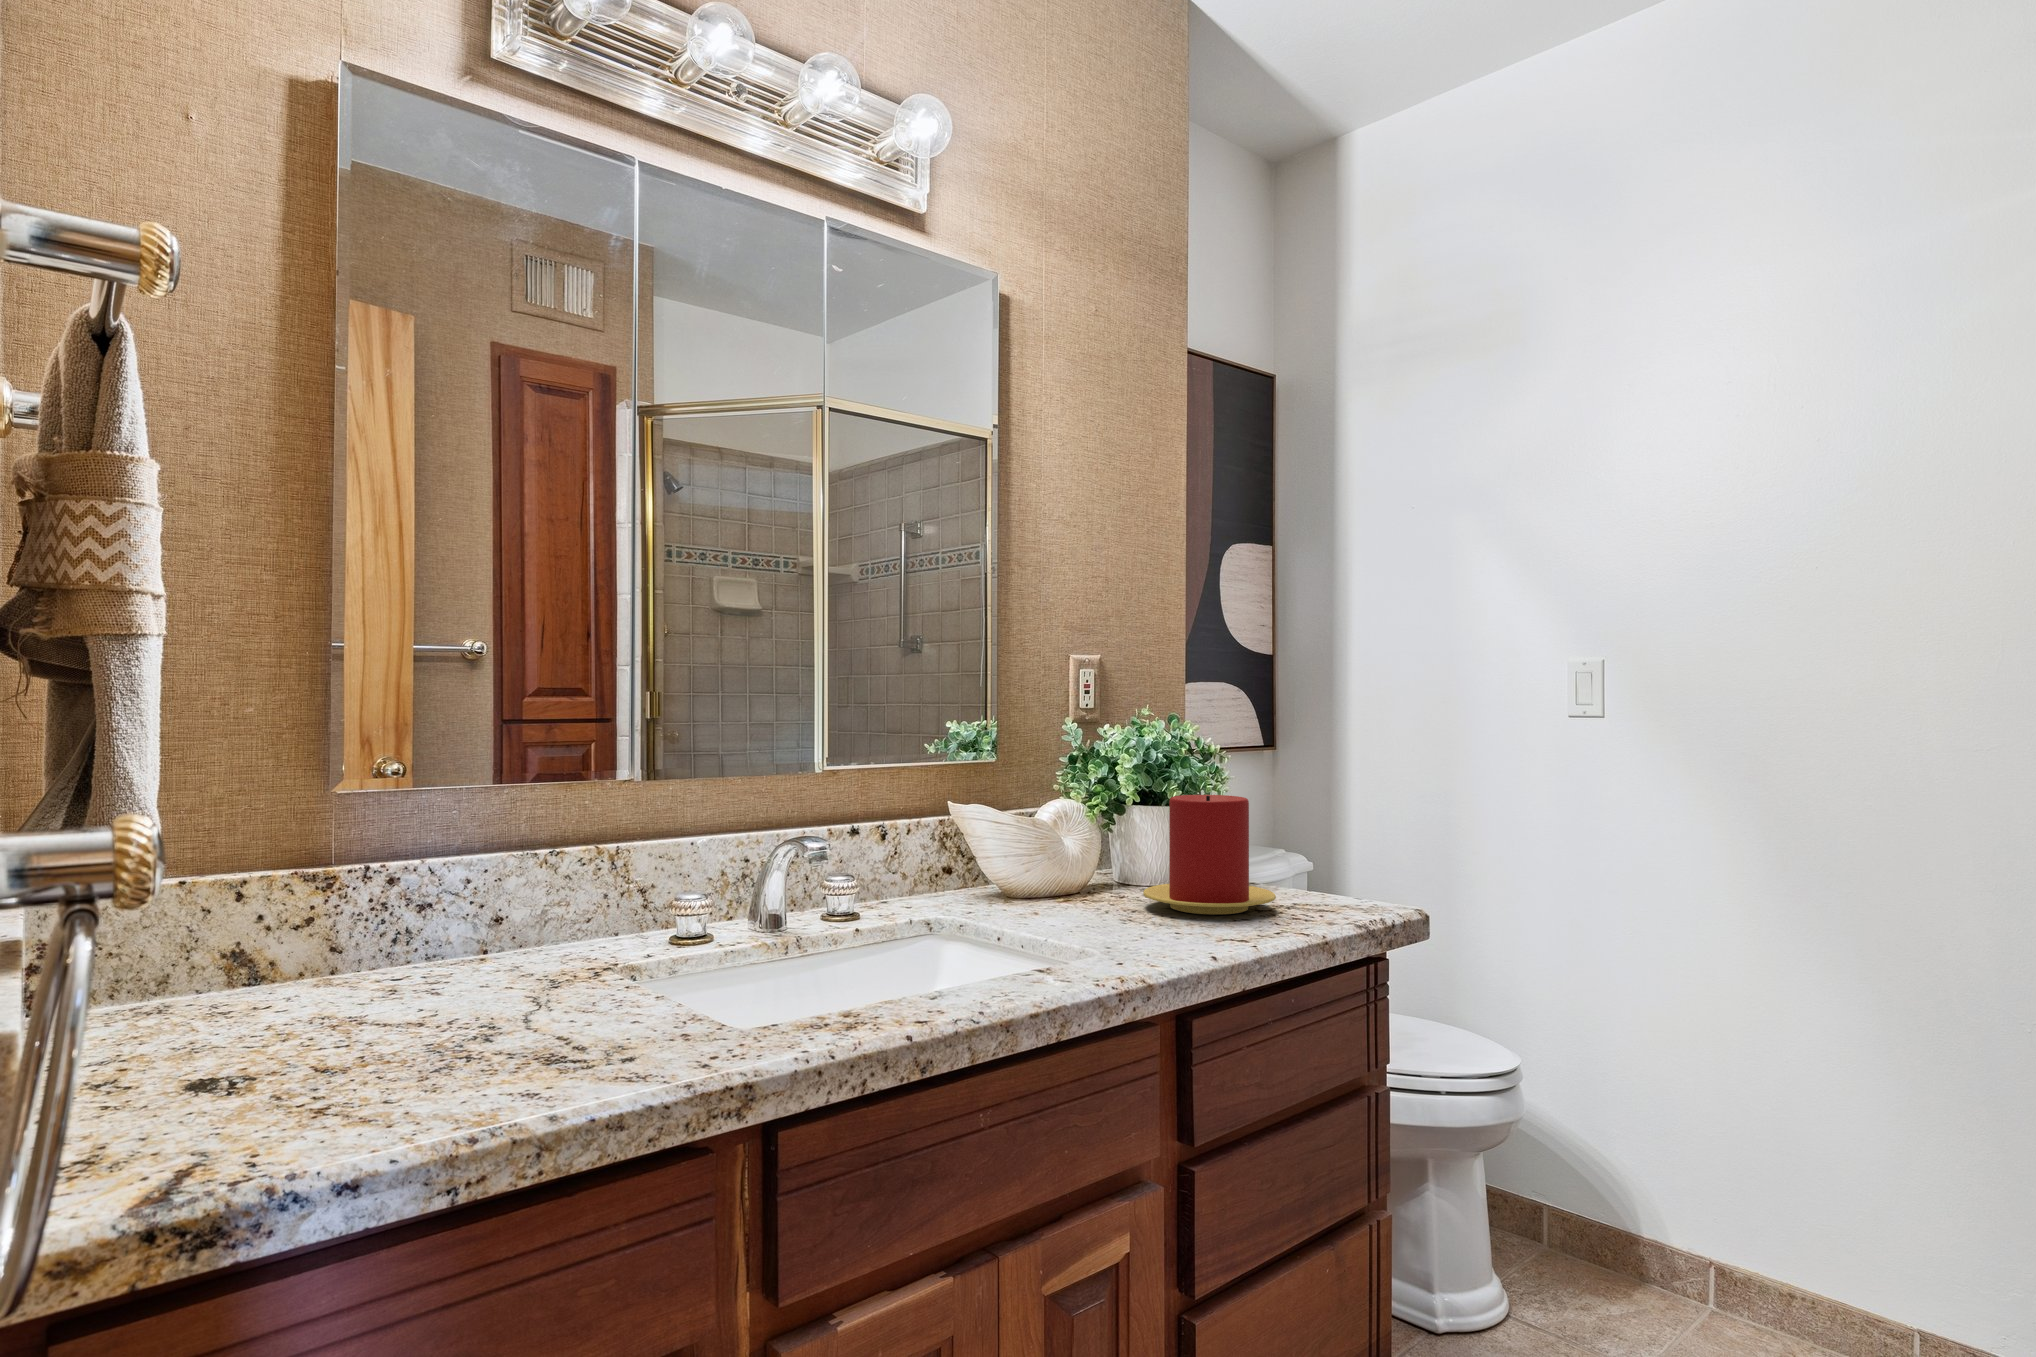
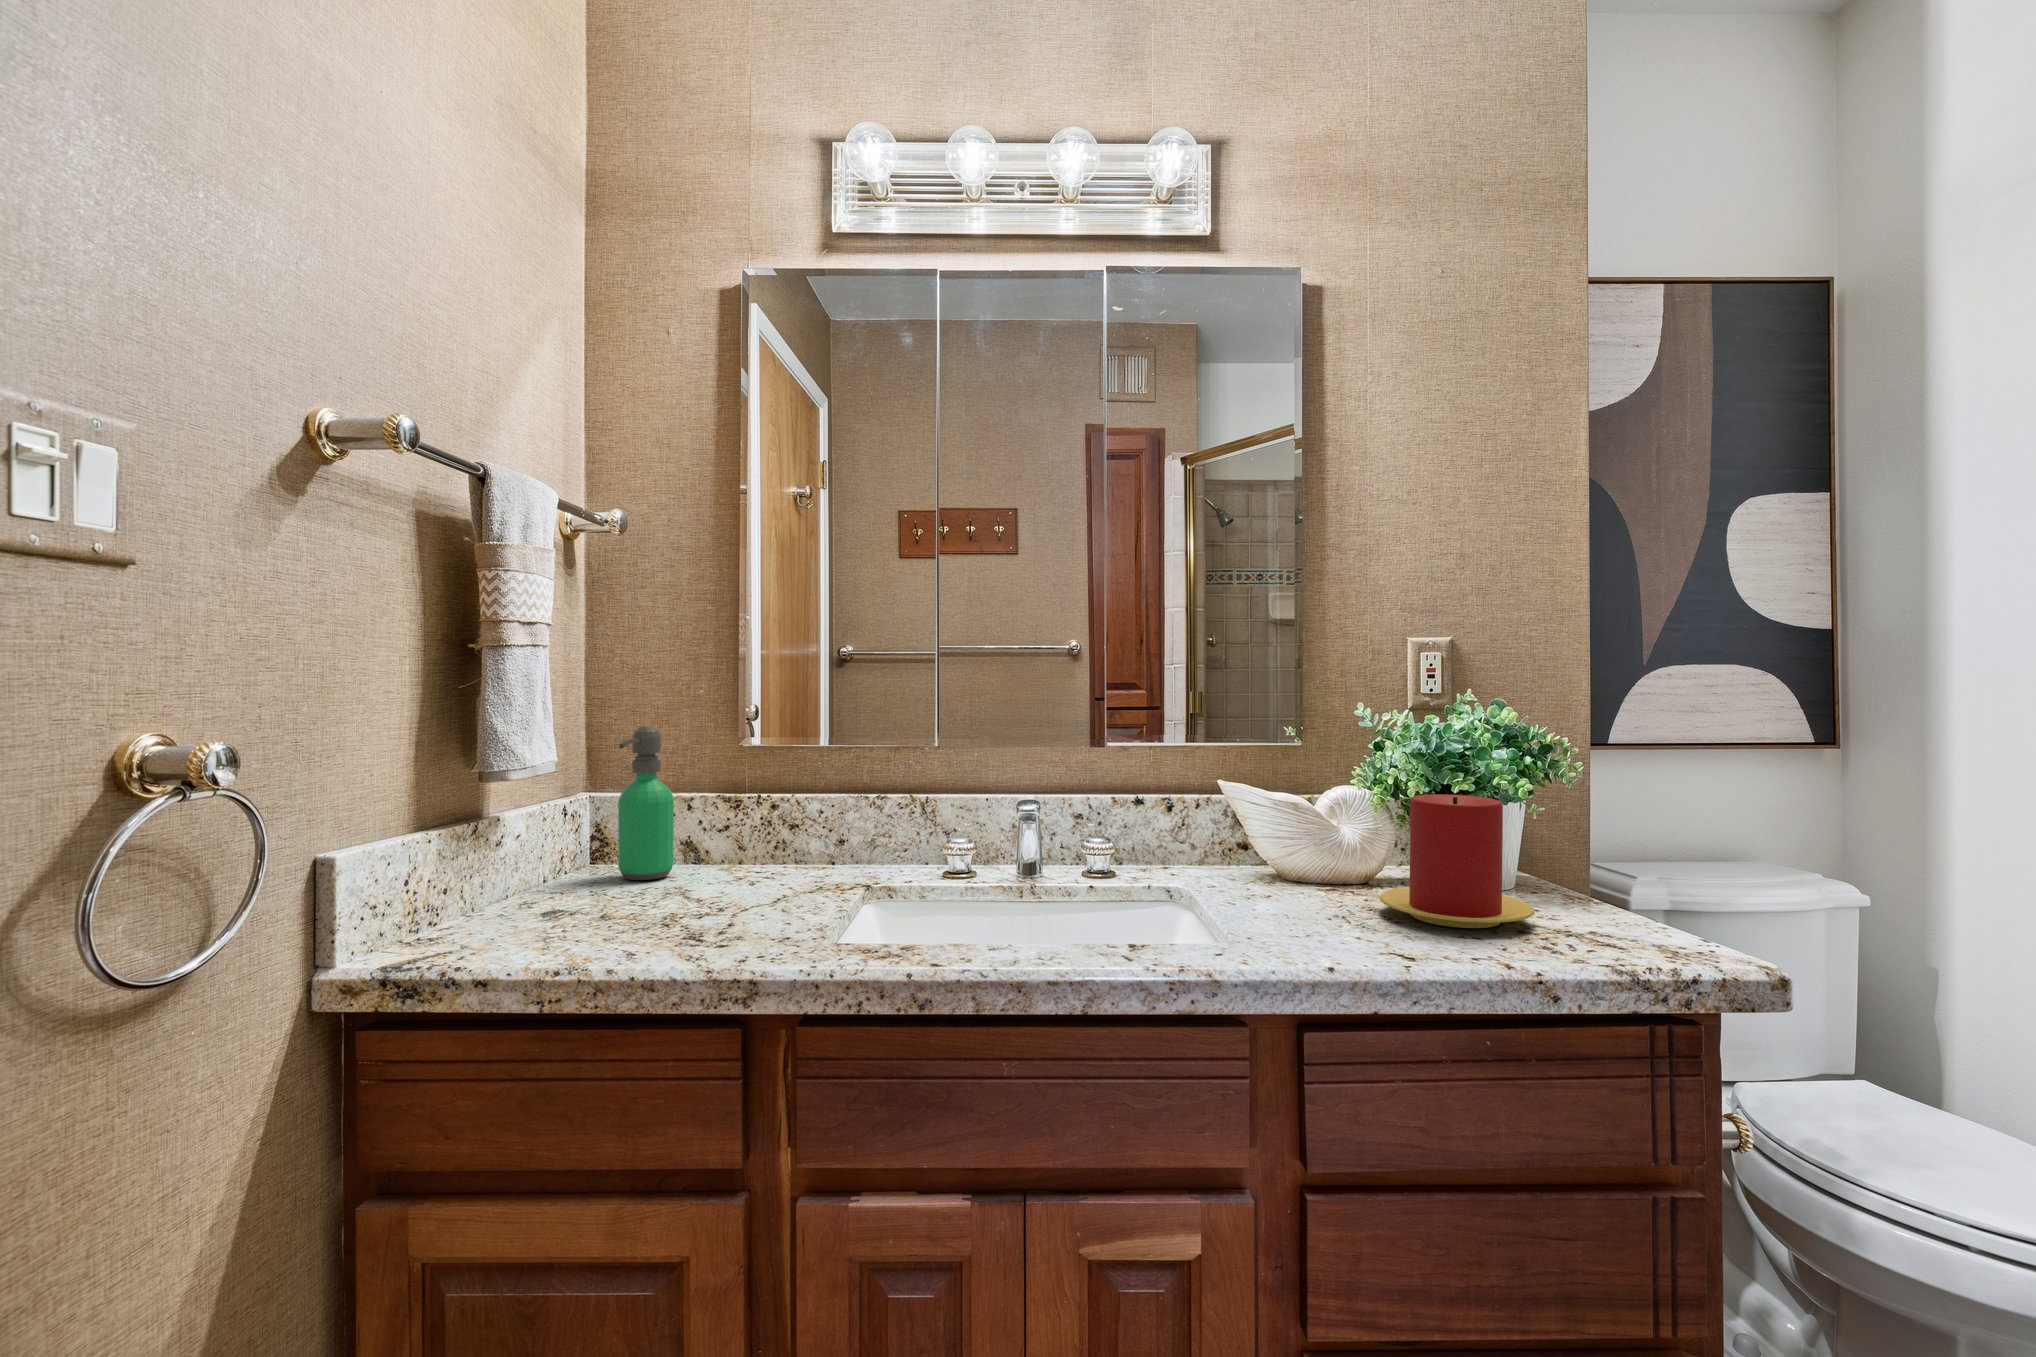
soap dispenser: none [177,765,280,1018] -> present [618,726,674,880]

